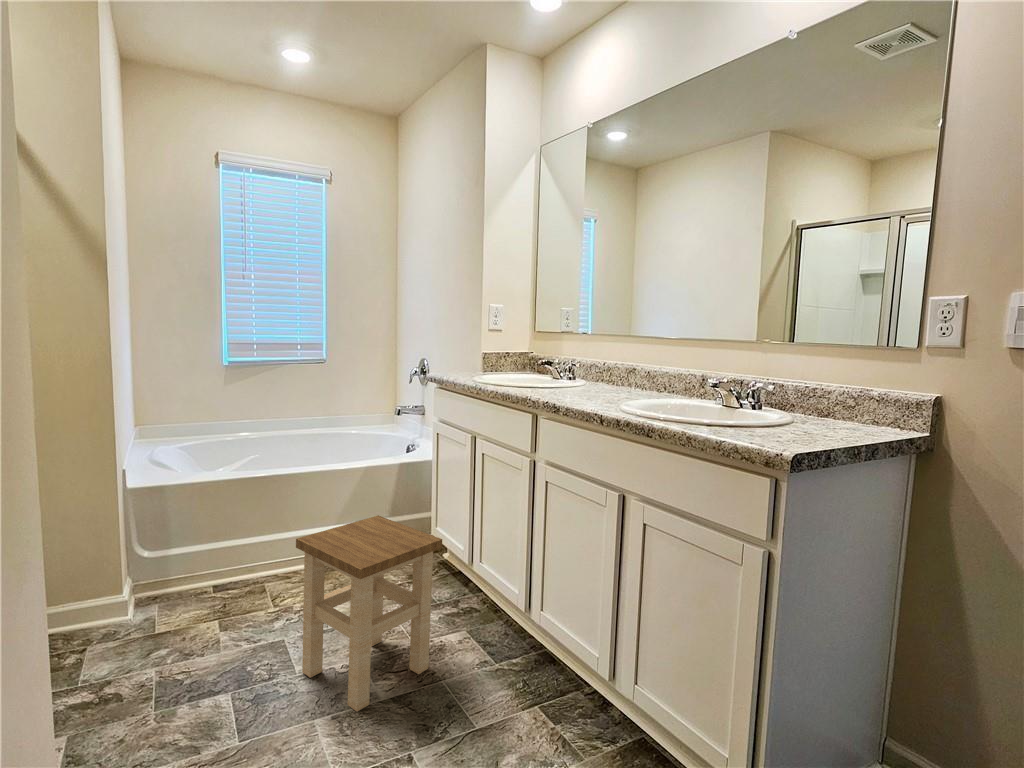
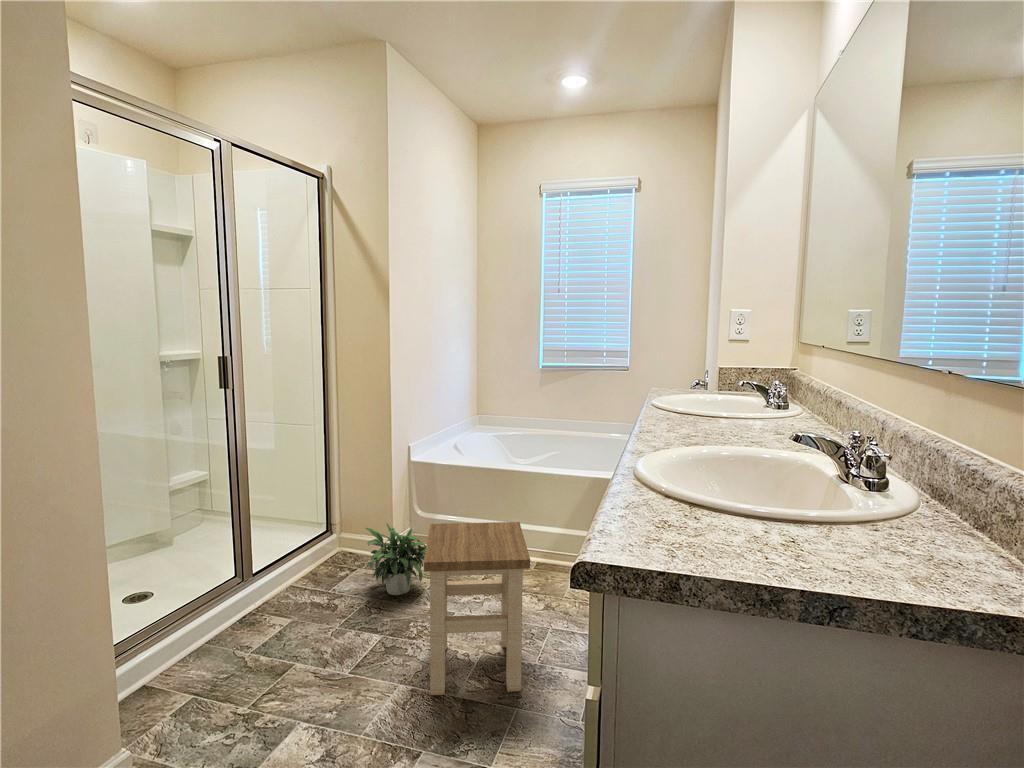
potted plant: none [103,566,234,655] -> present [366,524,426,595]

